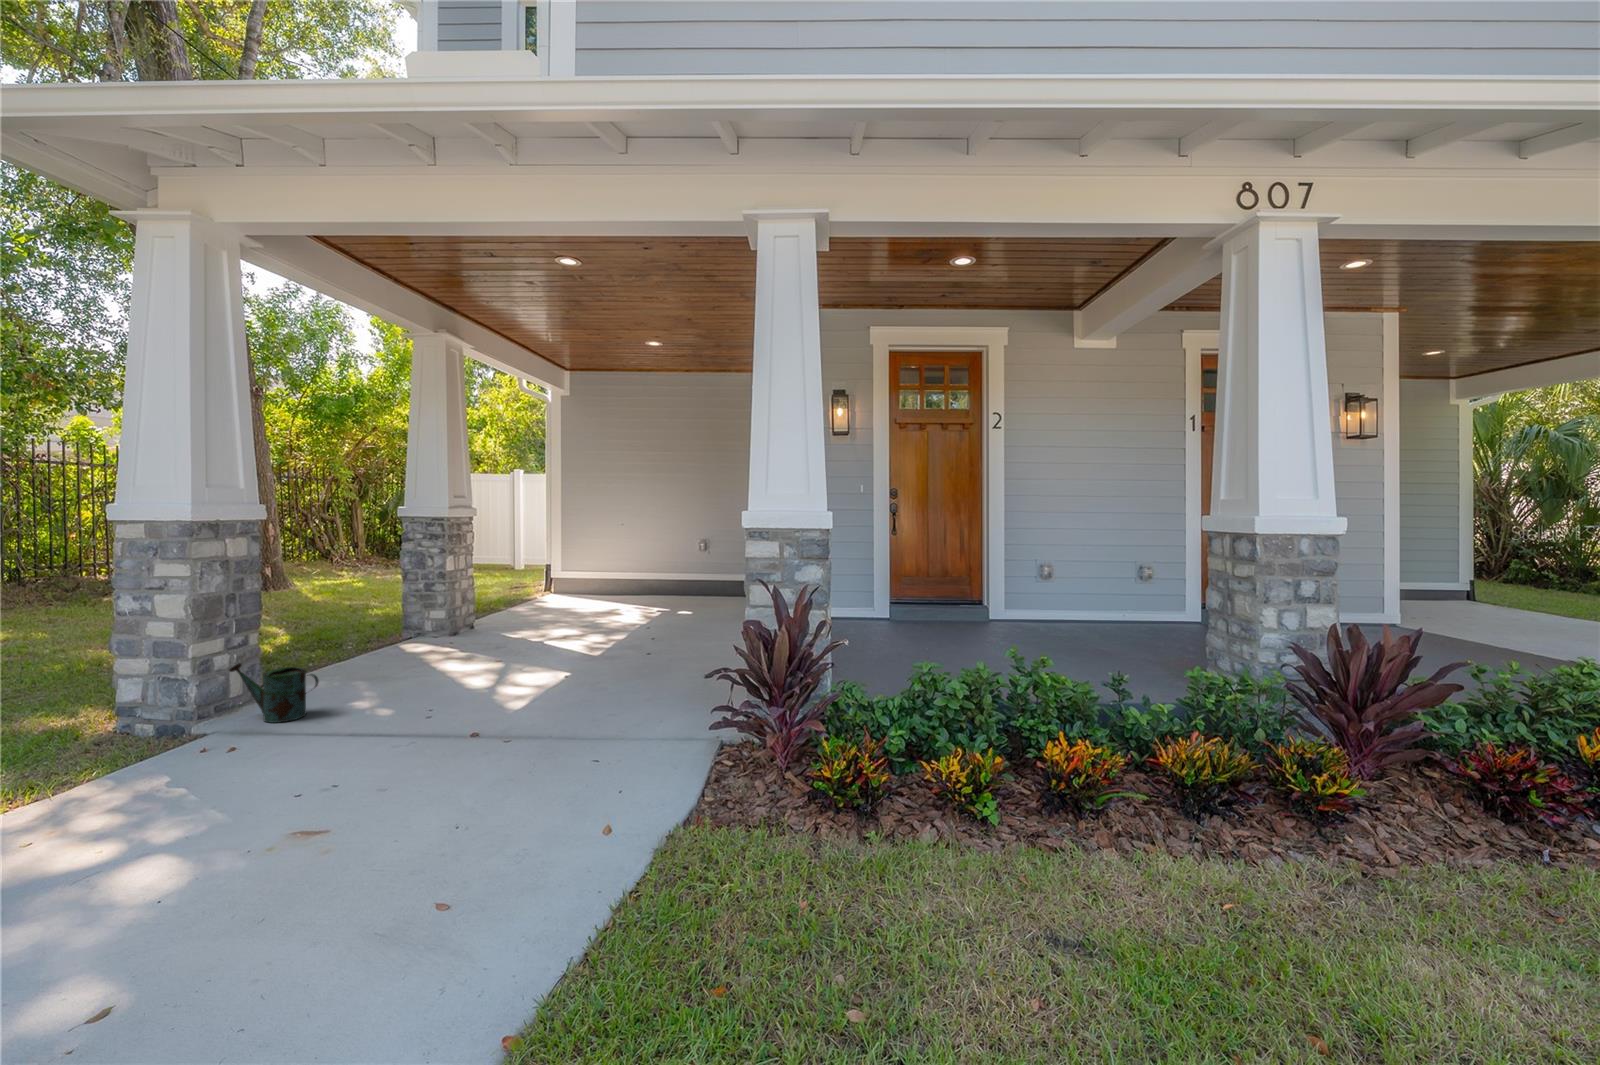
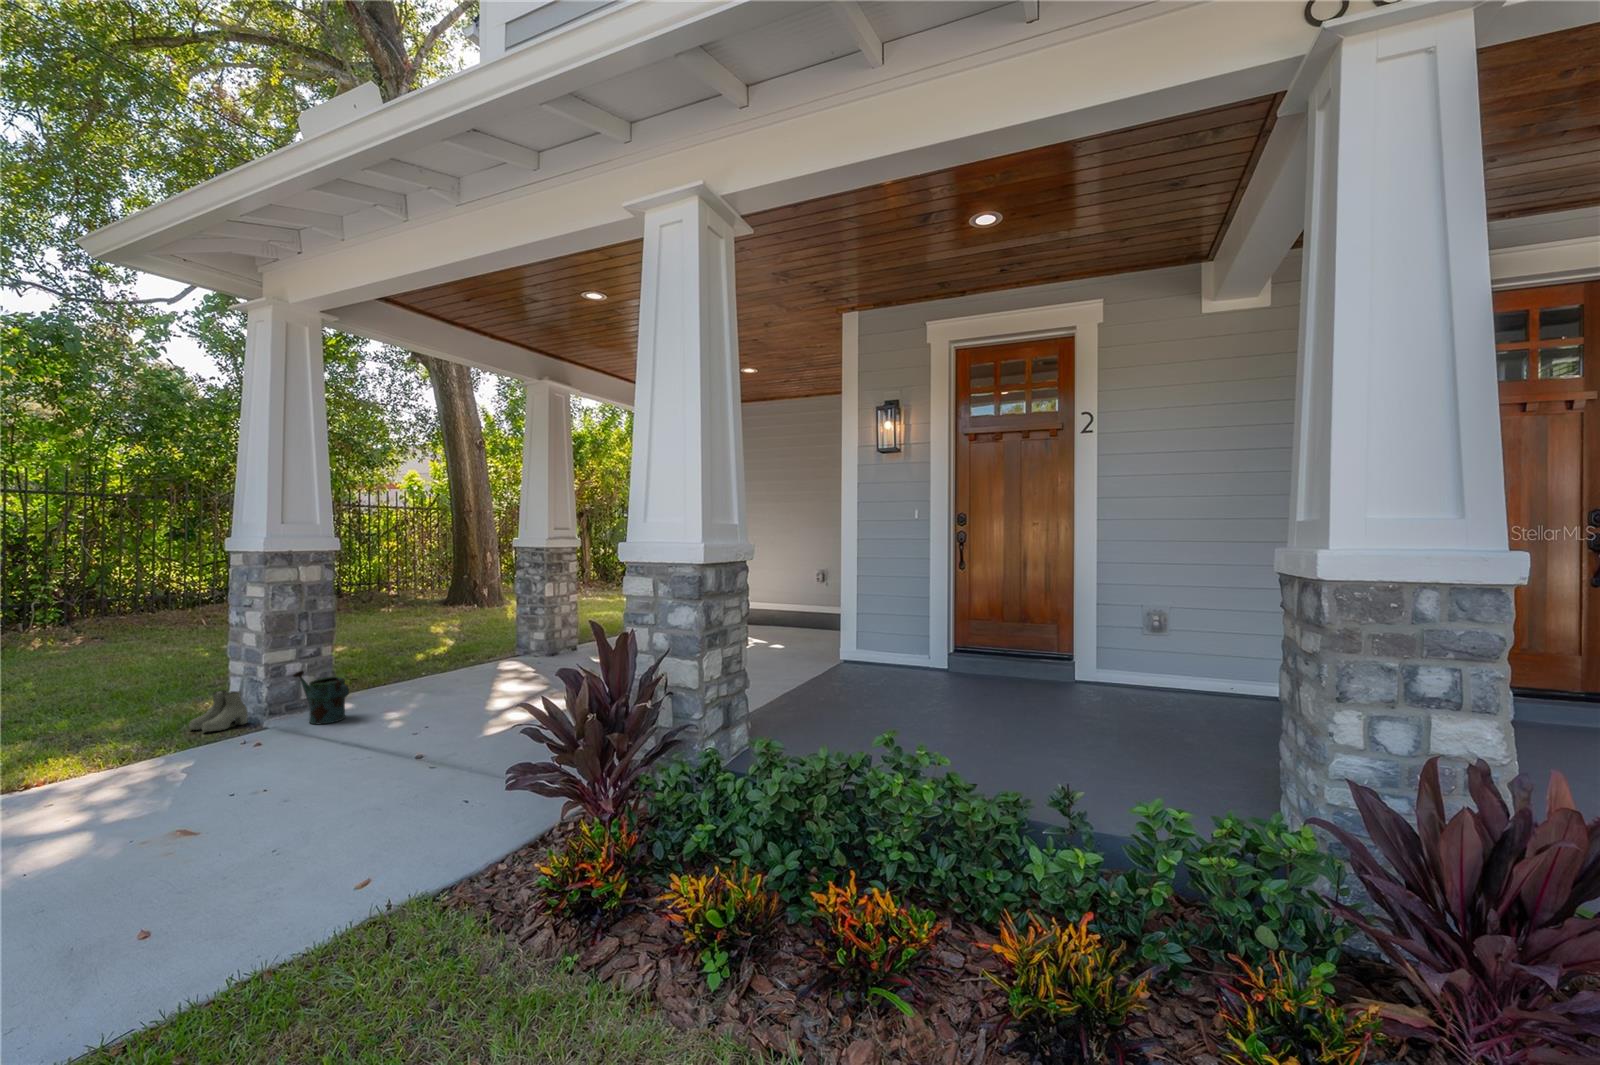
boots: none [98,693,174,745] -> present [189,690,248,732]

